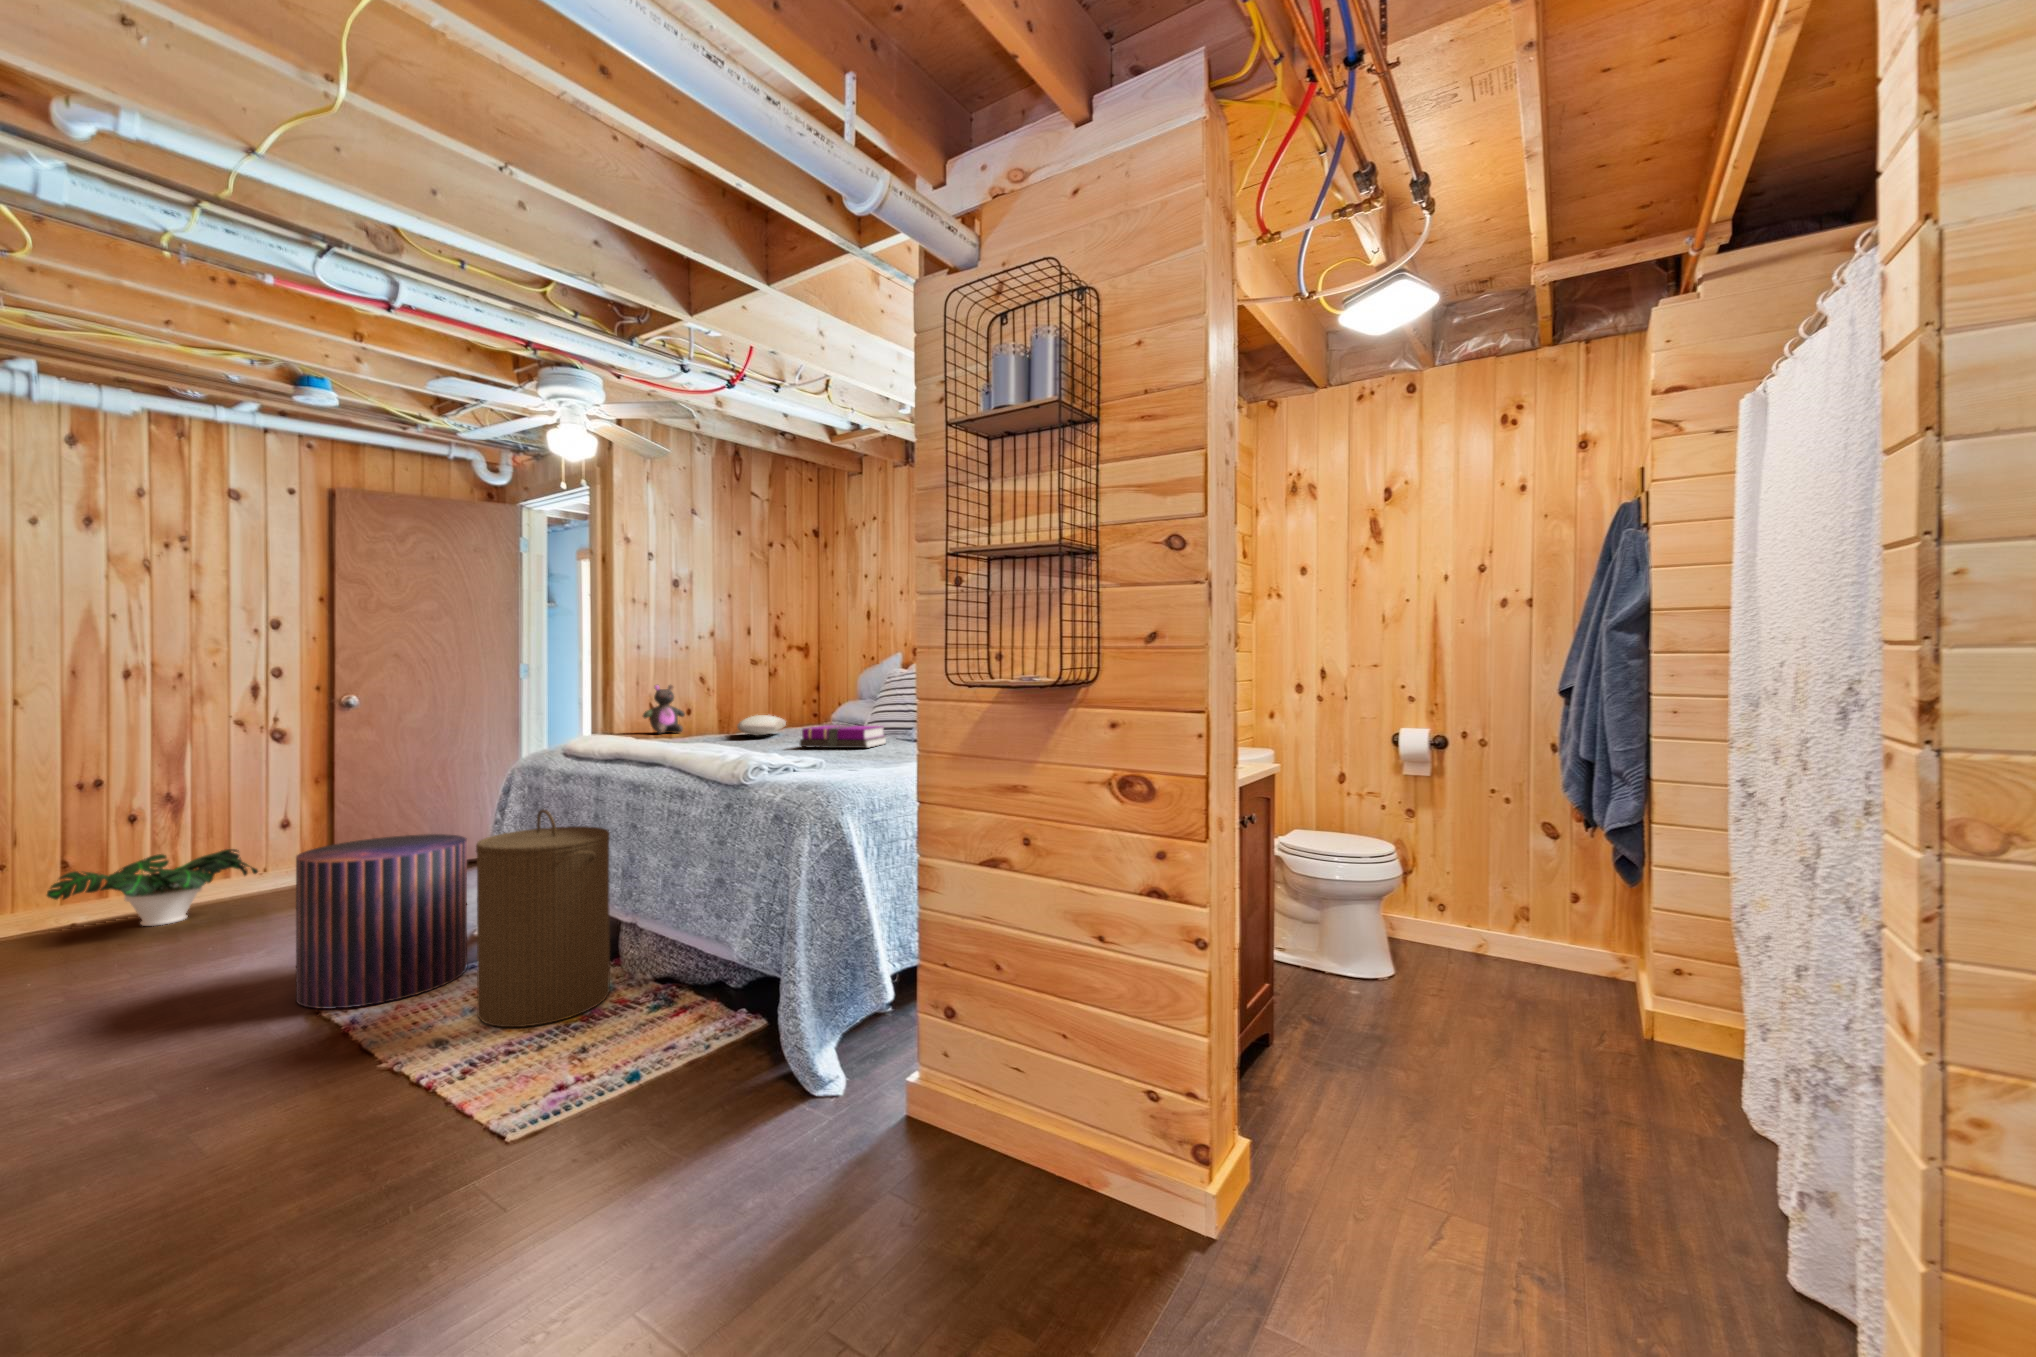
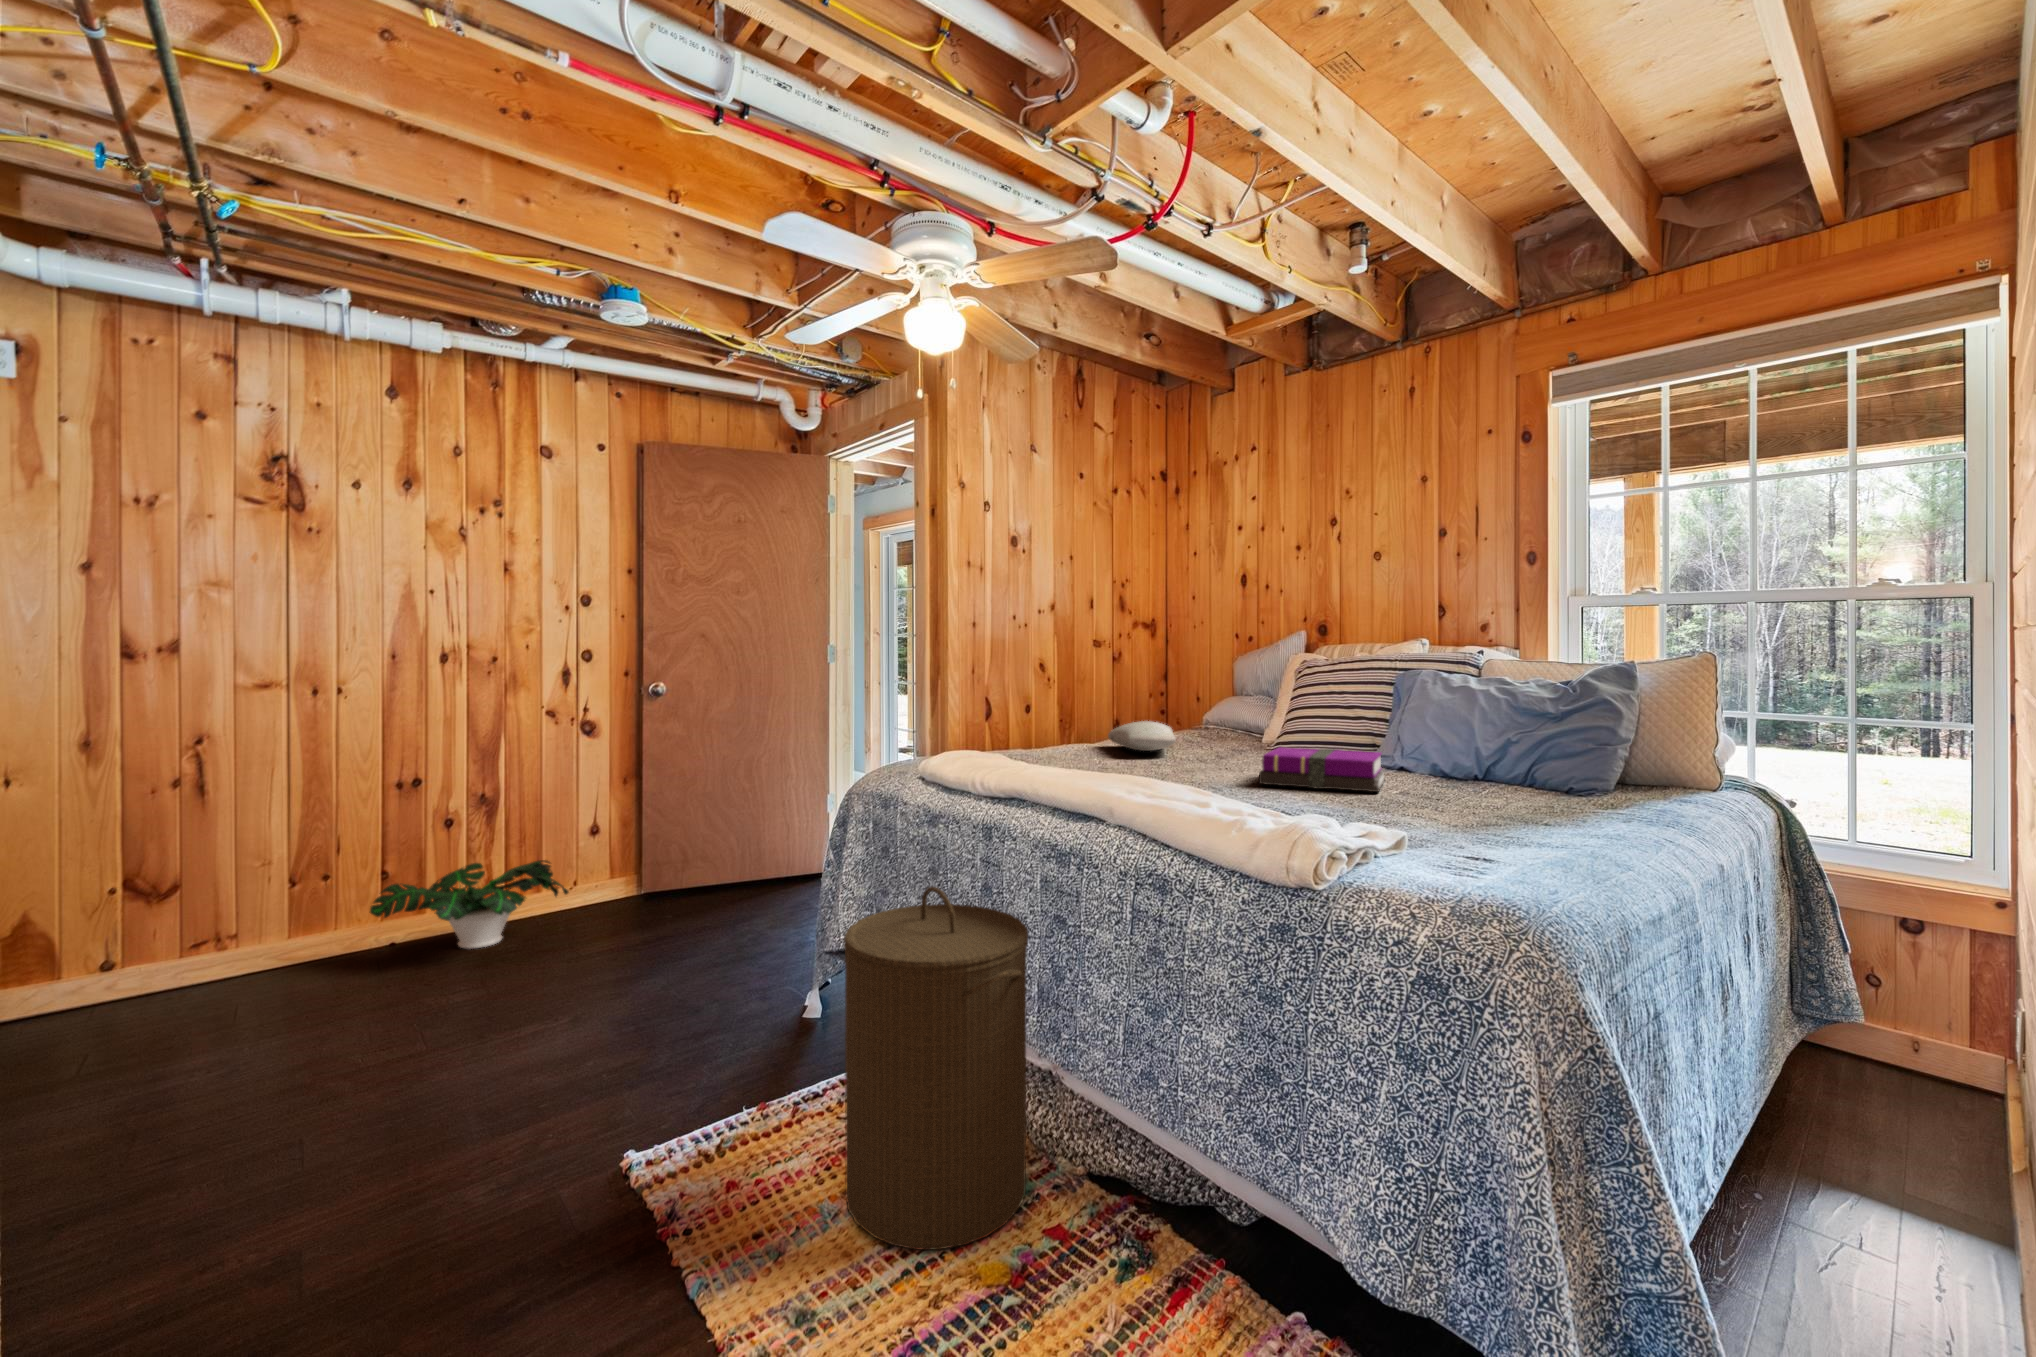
stuffed bear: present [643,685,685,733] -> none [979,675,1029,740]
pouf: present [296,834,467,1009] -> none [608,884,809,1148]

